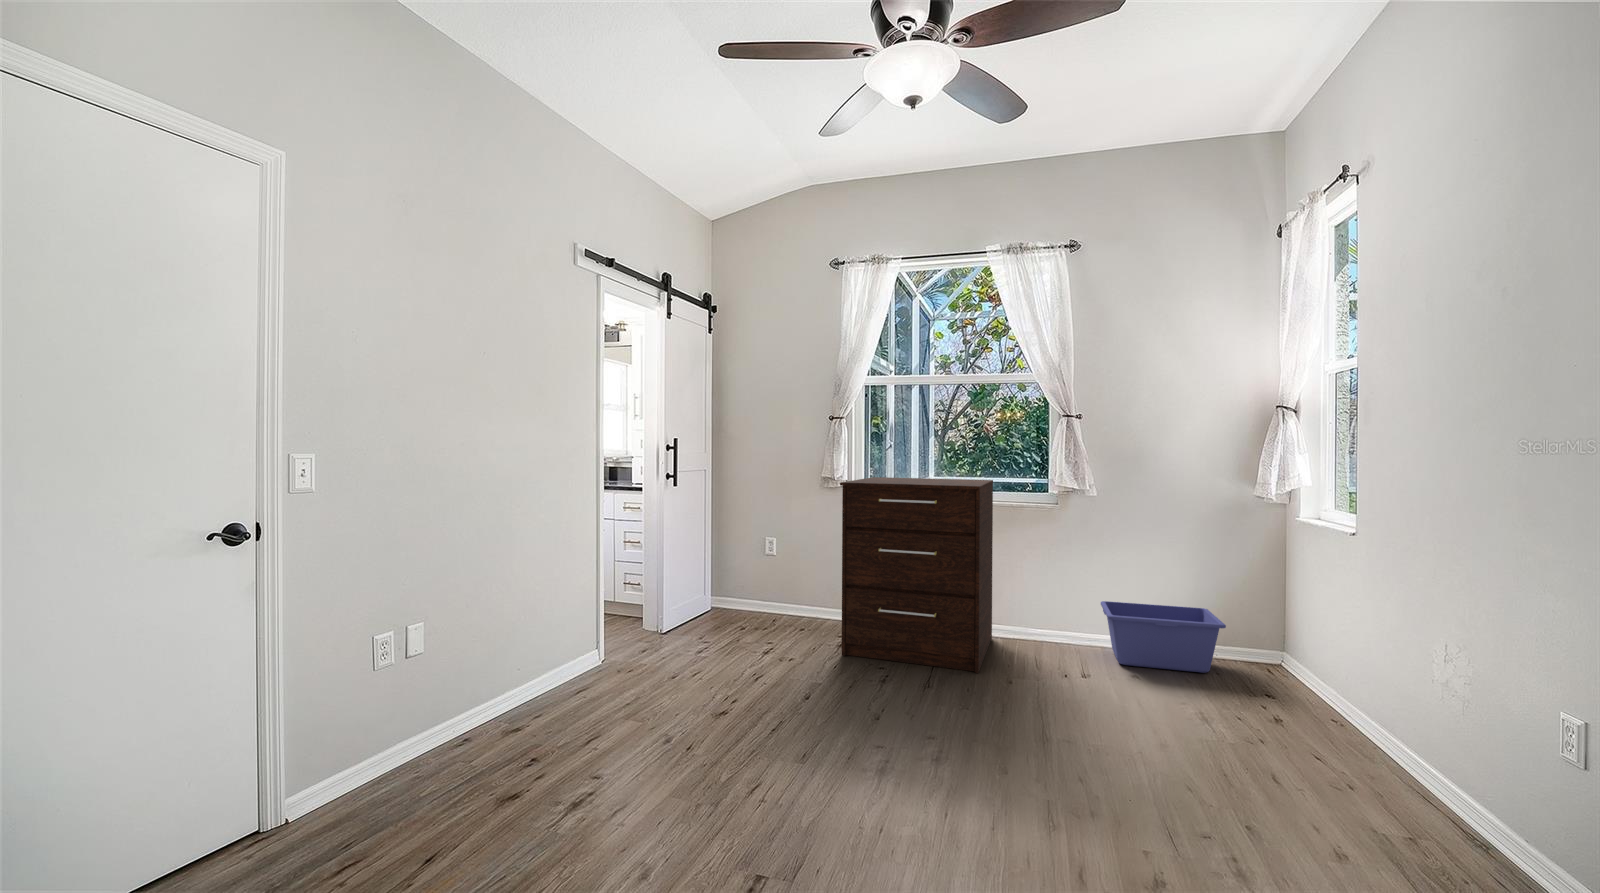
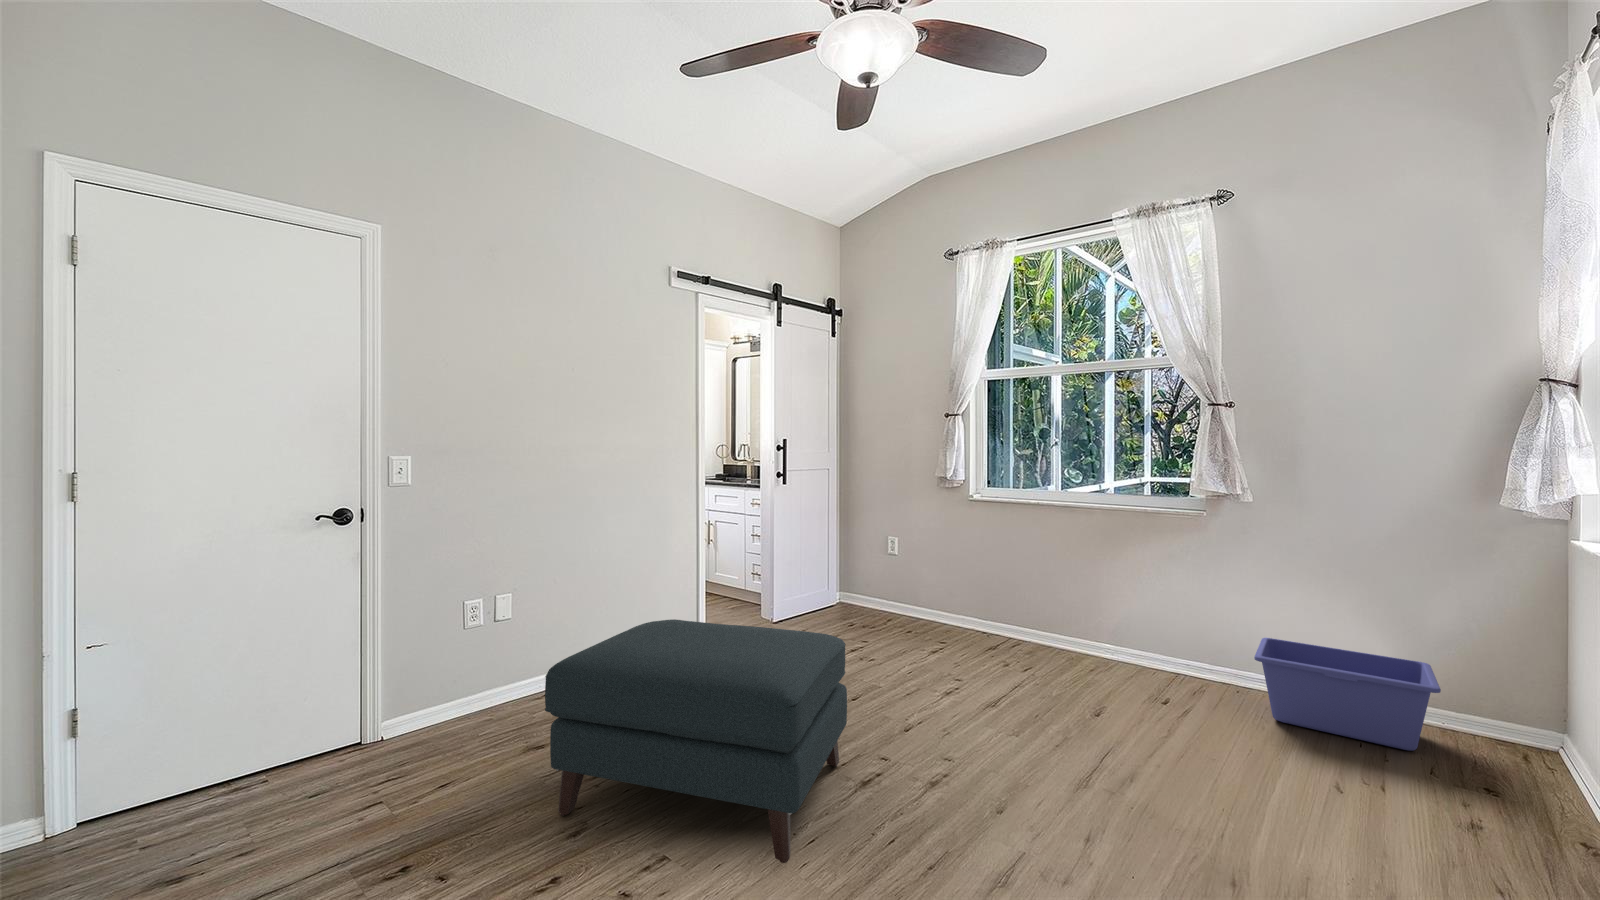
dresser: present [840,477,993,673] -> none [923,478,1119,704]
ottoman: none [590,632,877,855] -> present [545,619,847,863]

